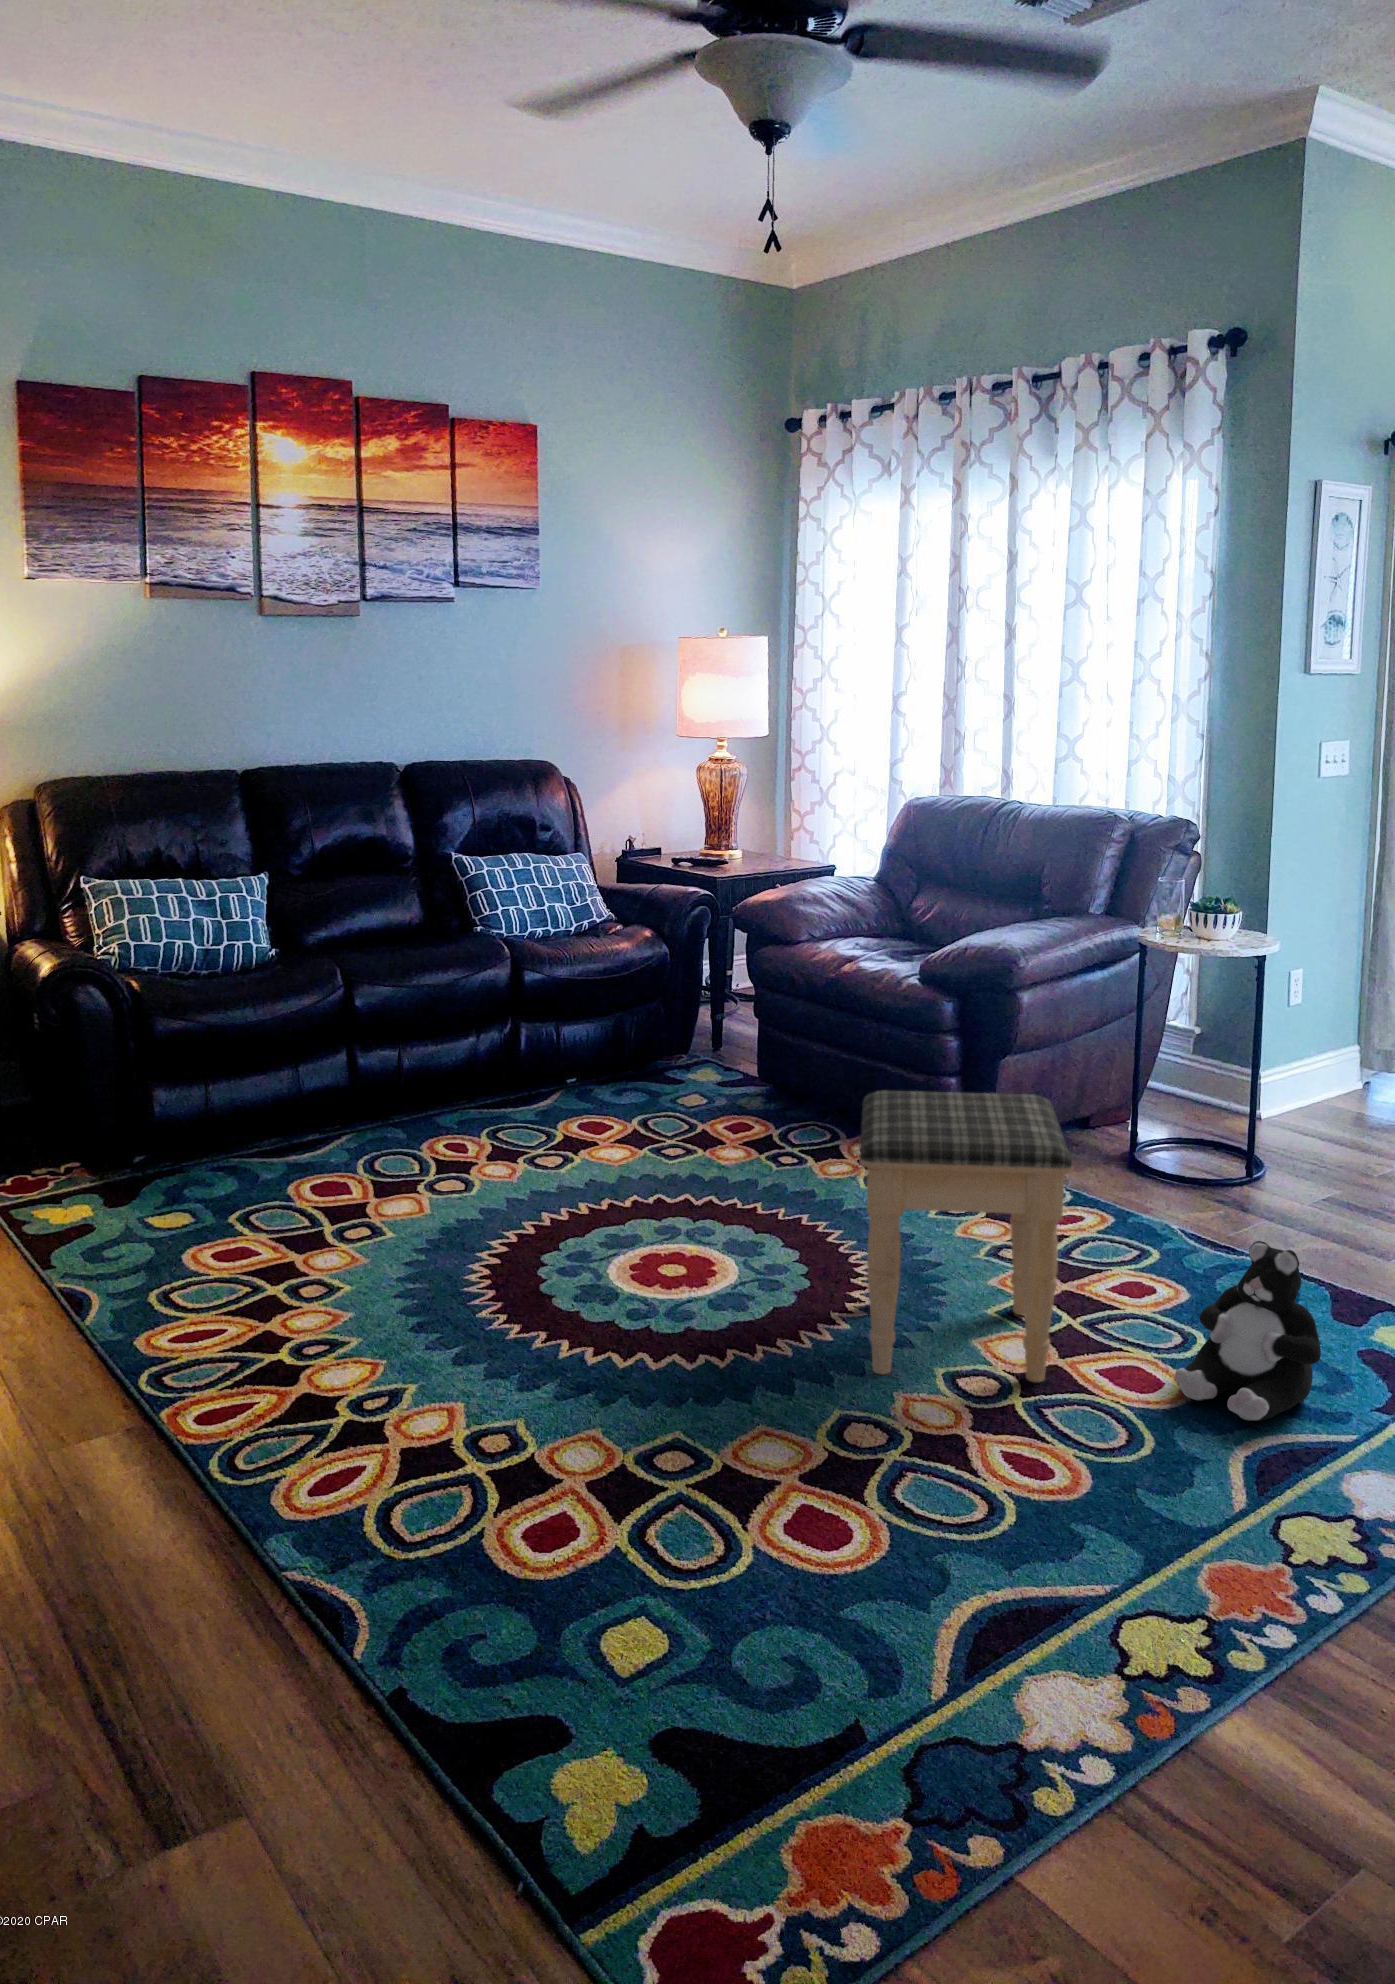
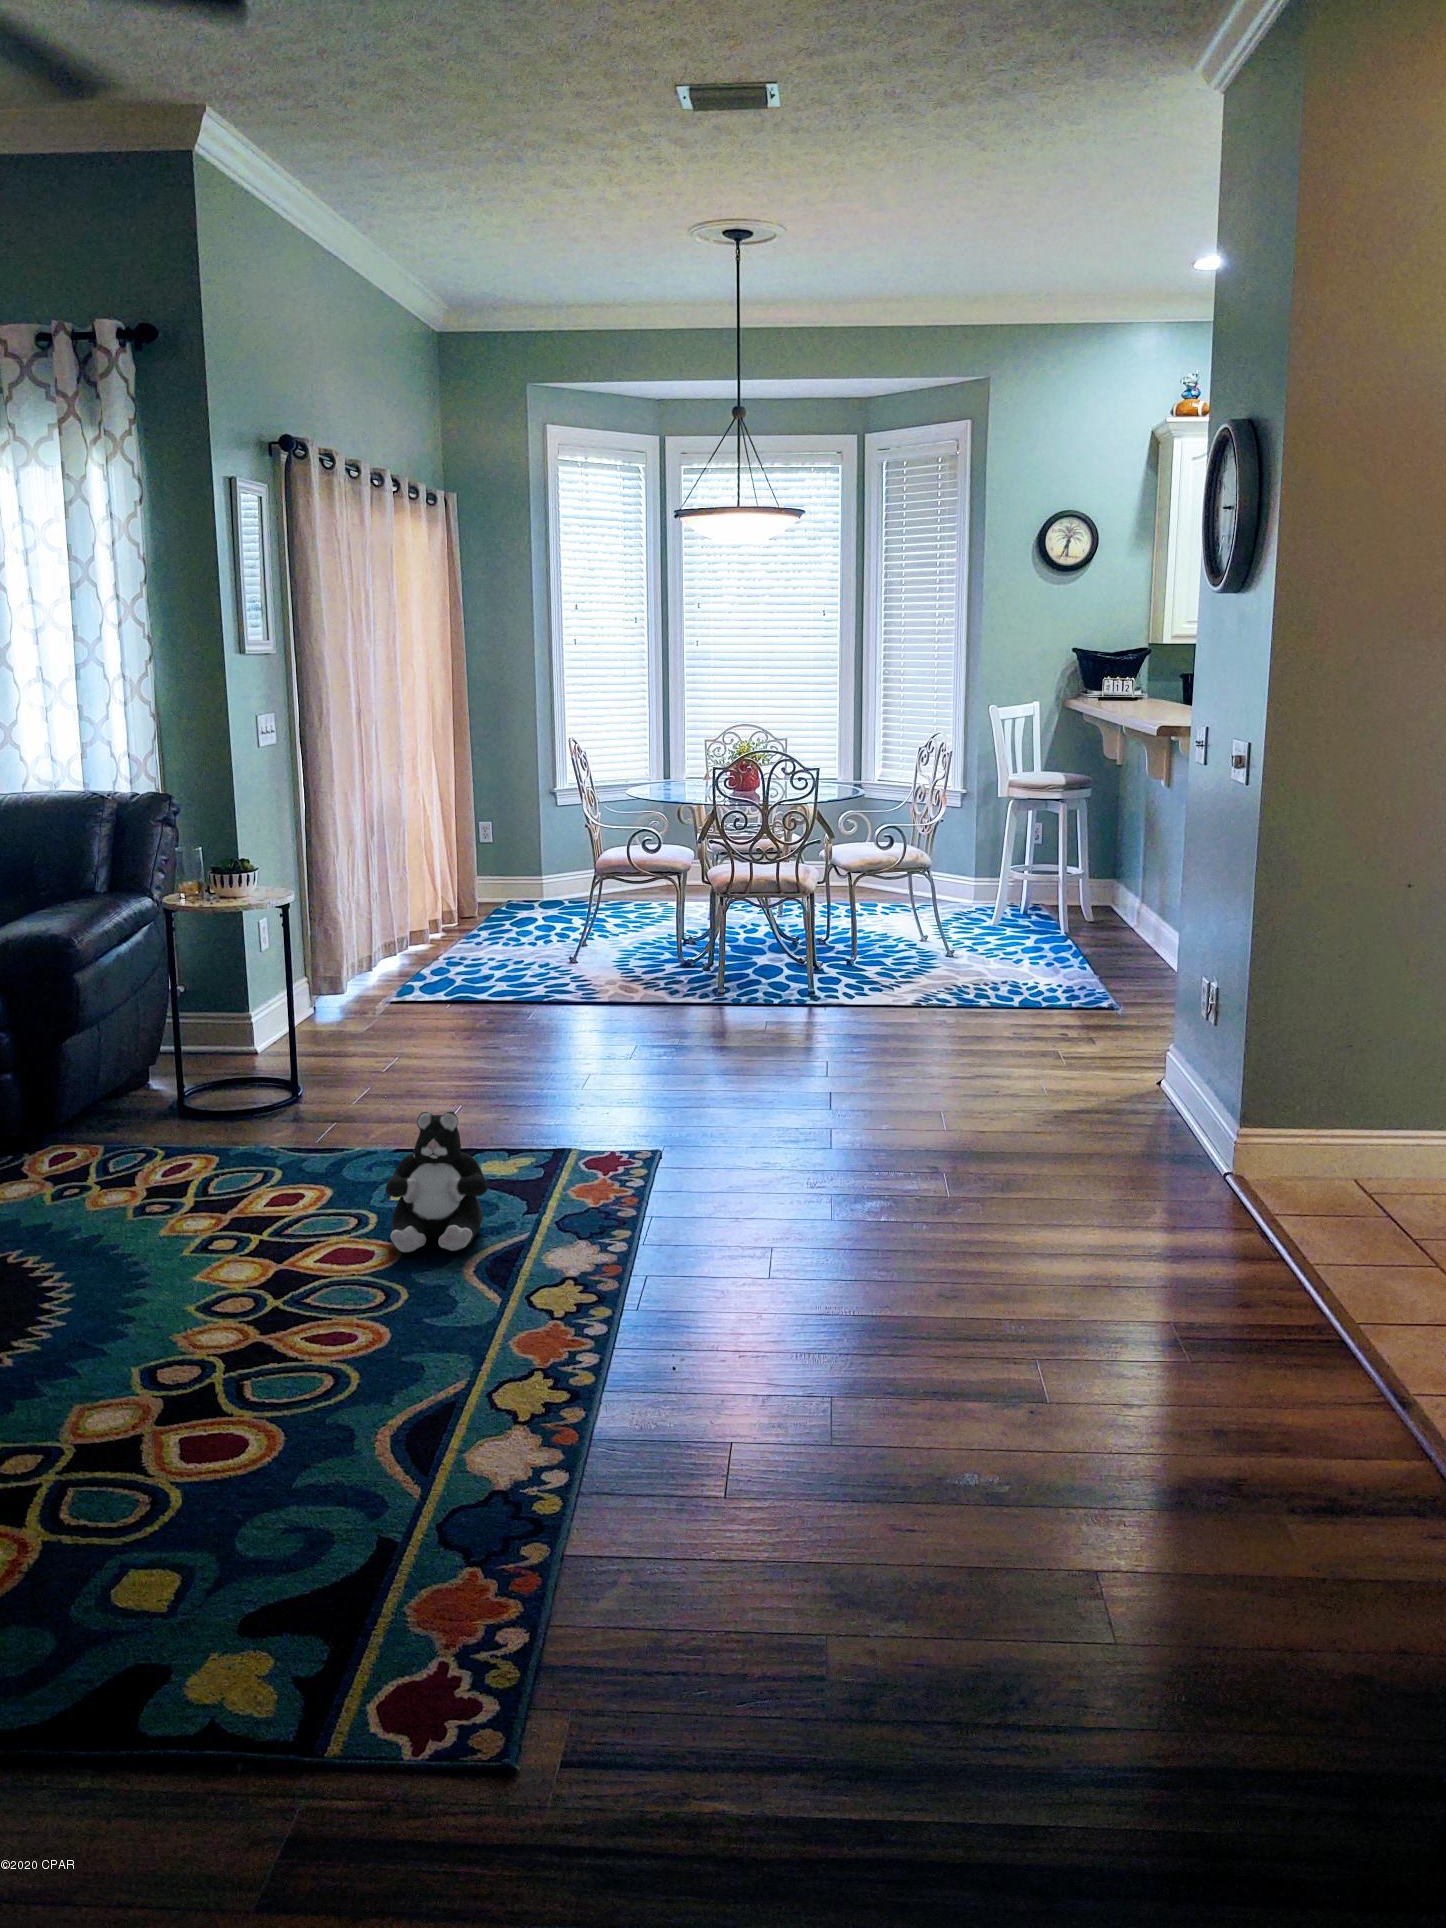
footstool: present [860,1091,1073,1382] -> none [36,1041,291,1331]

